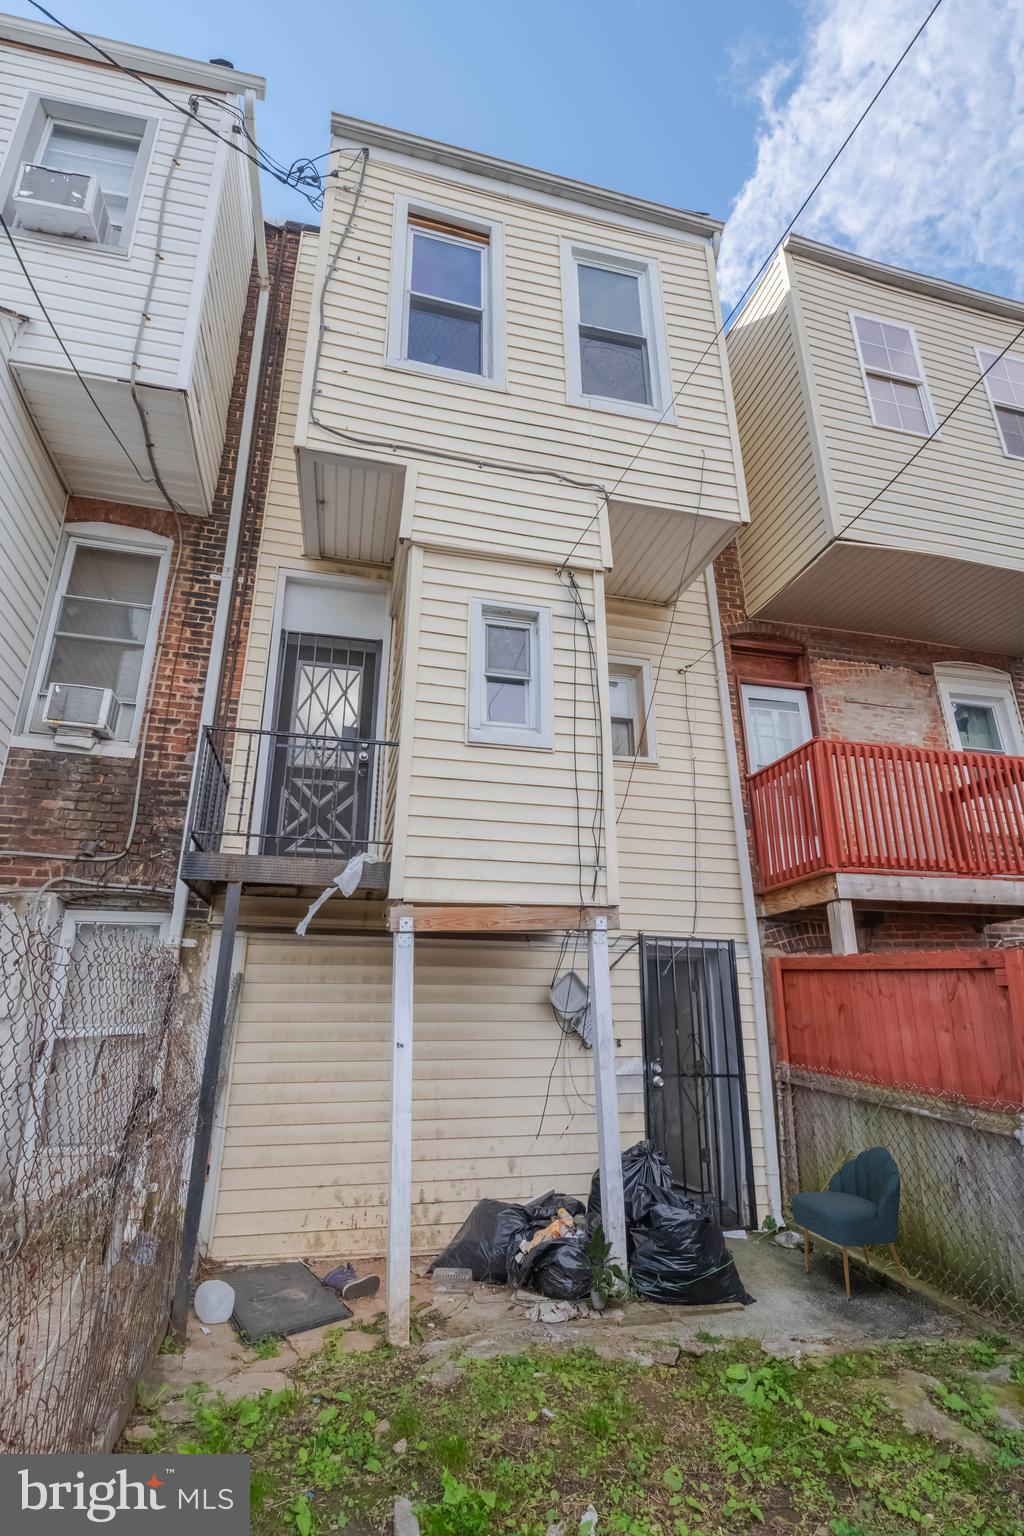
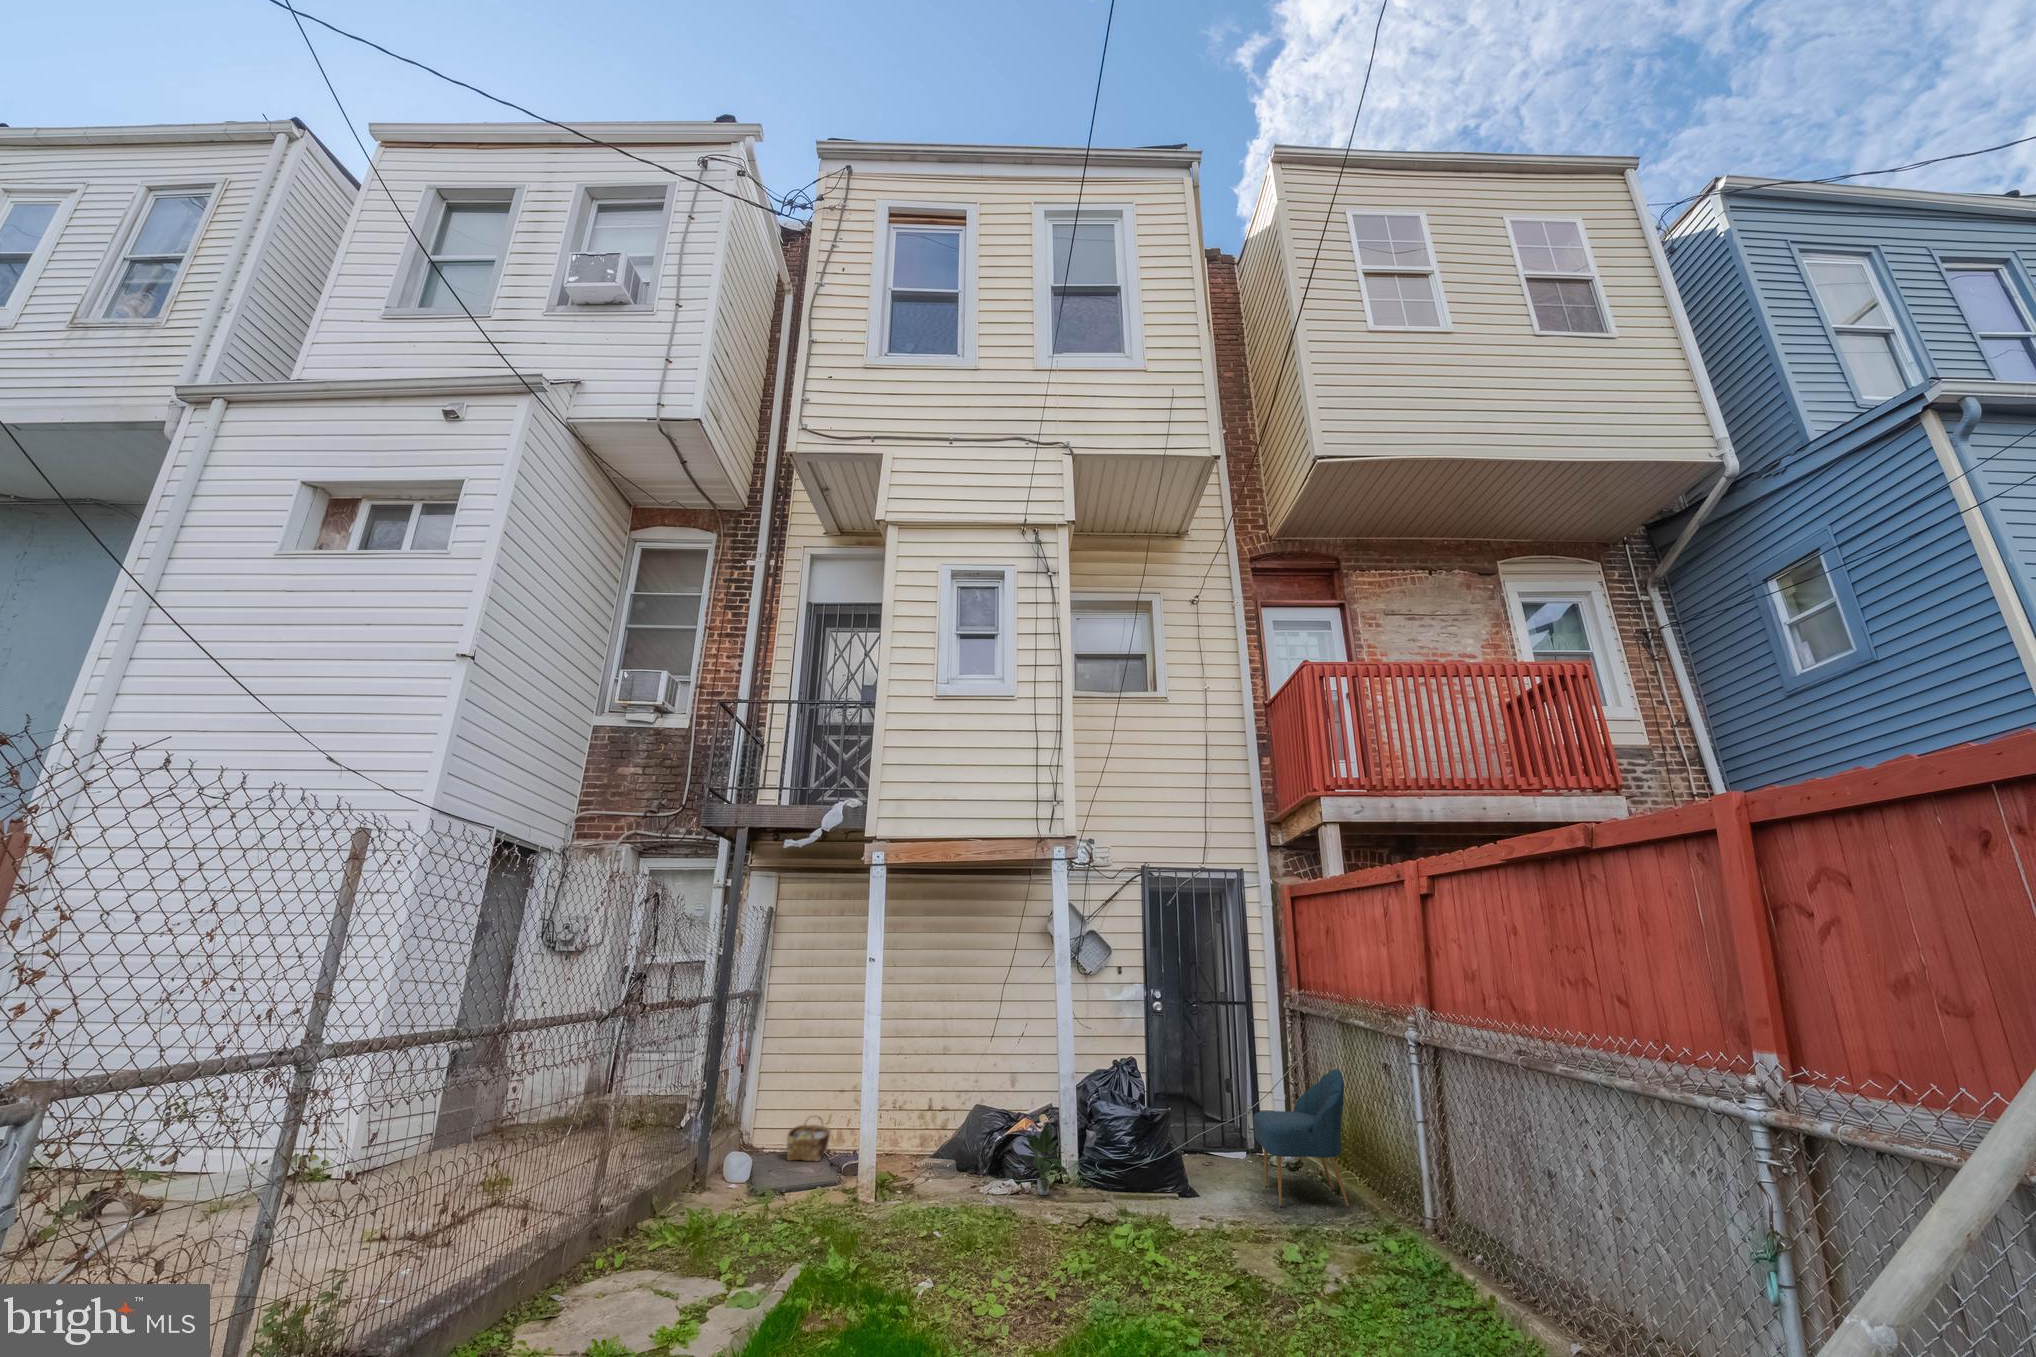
woven basket: none [262,1223,313,1284] -> present [787,1116,830,1161]

